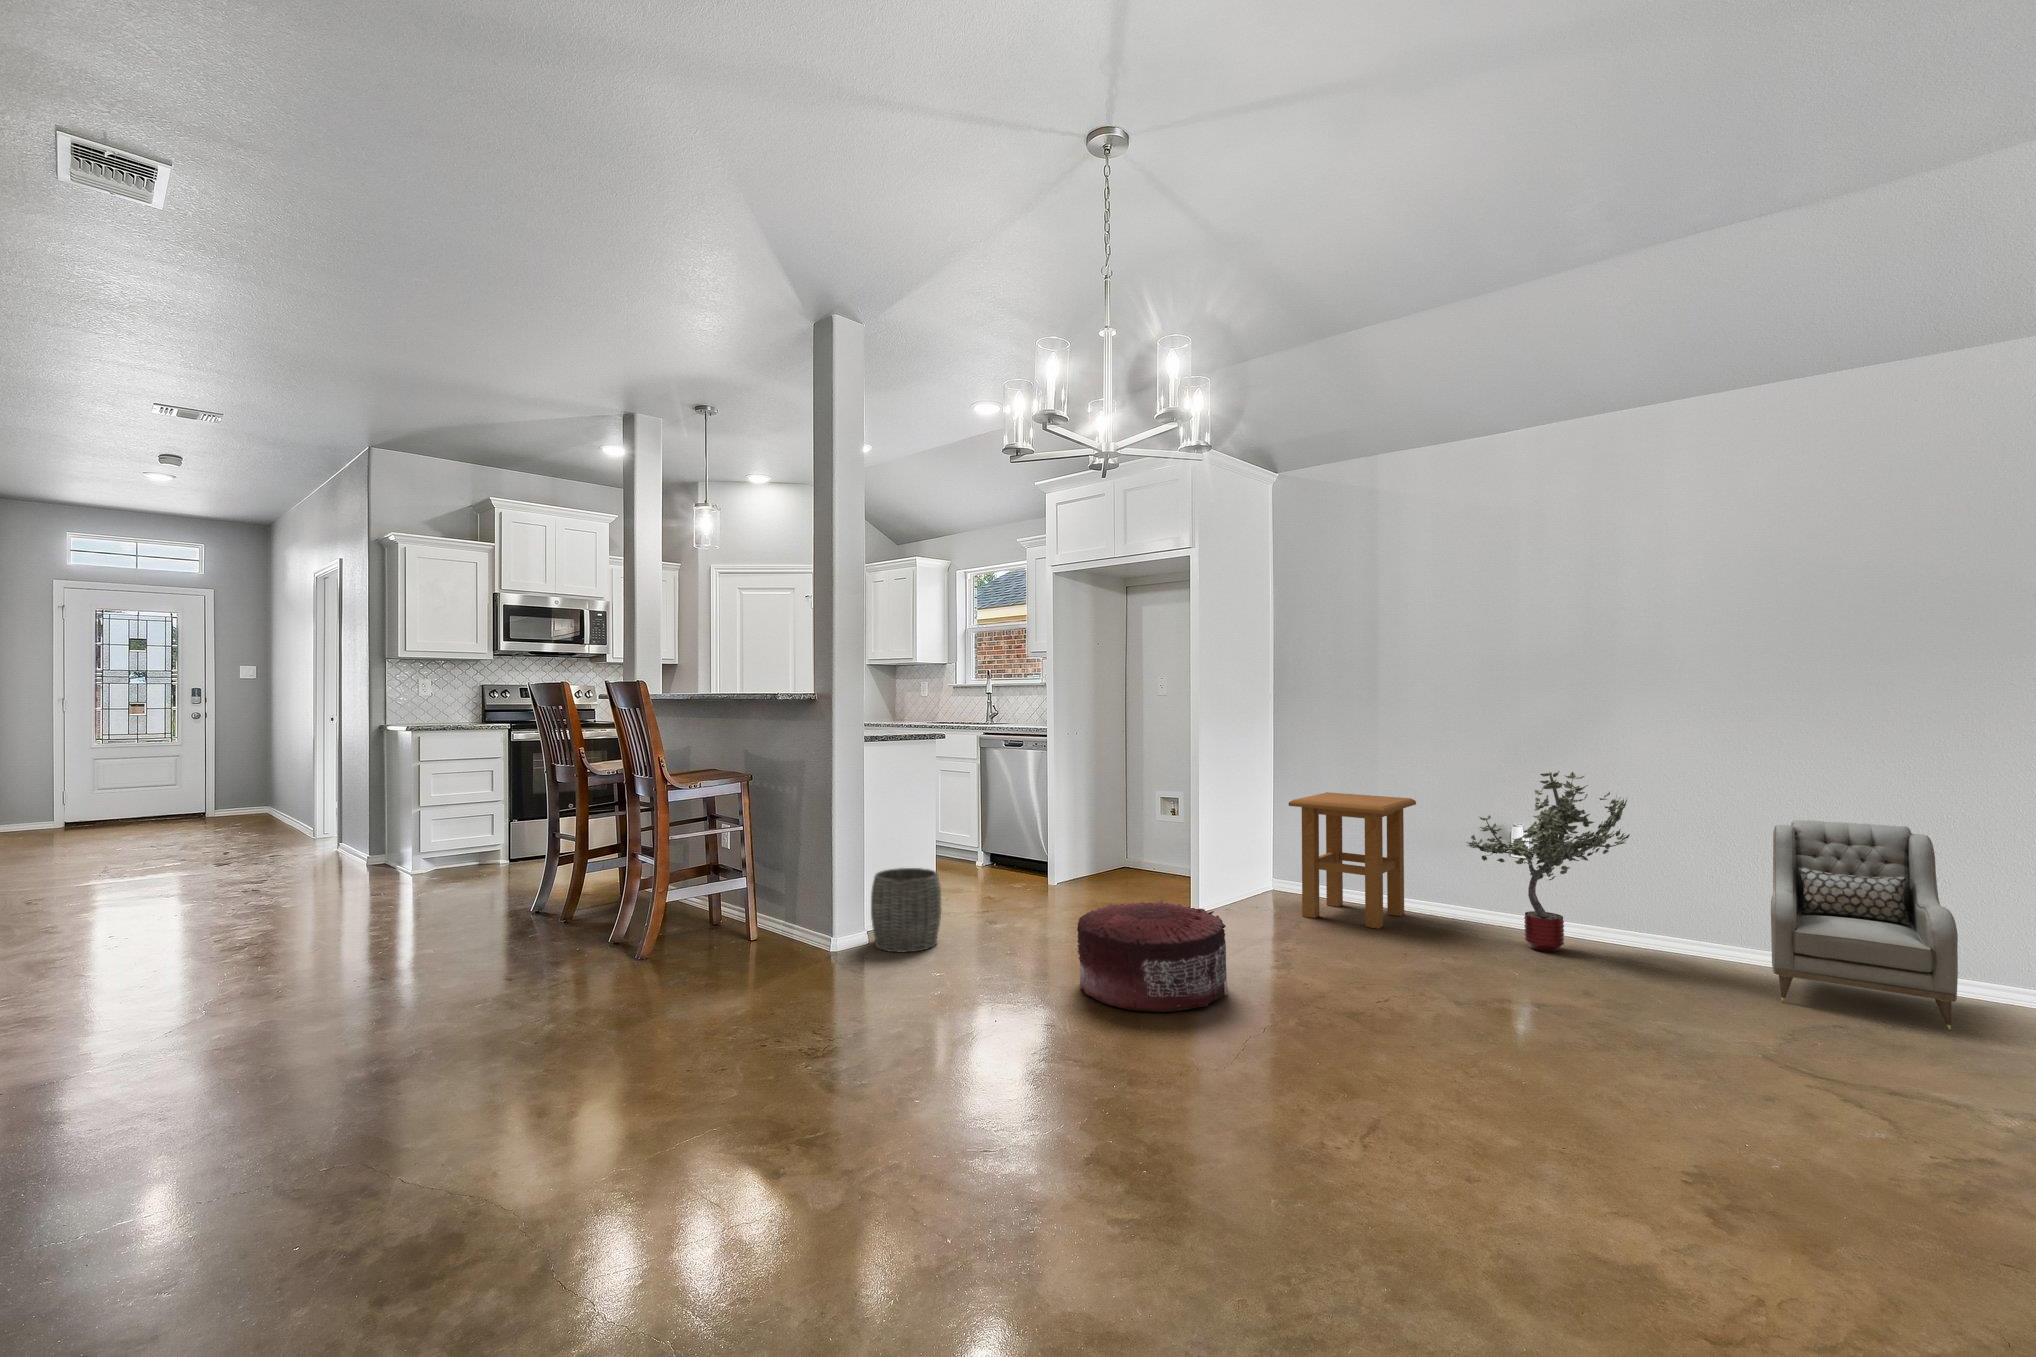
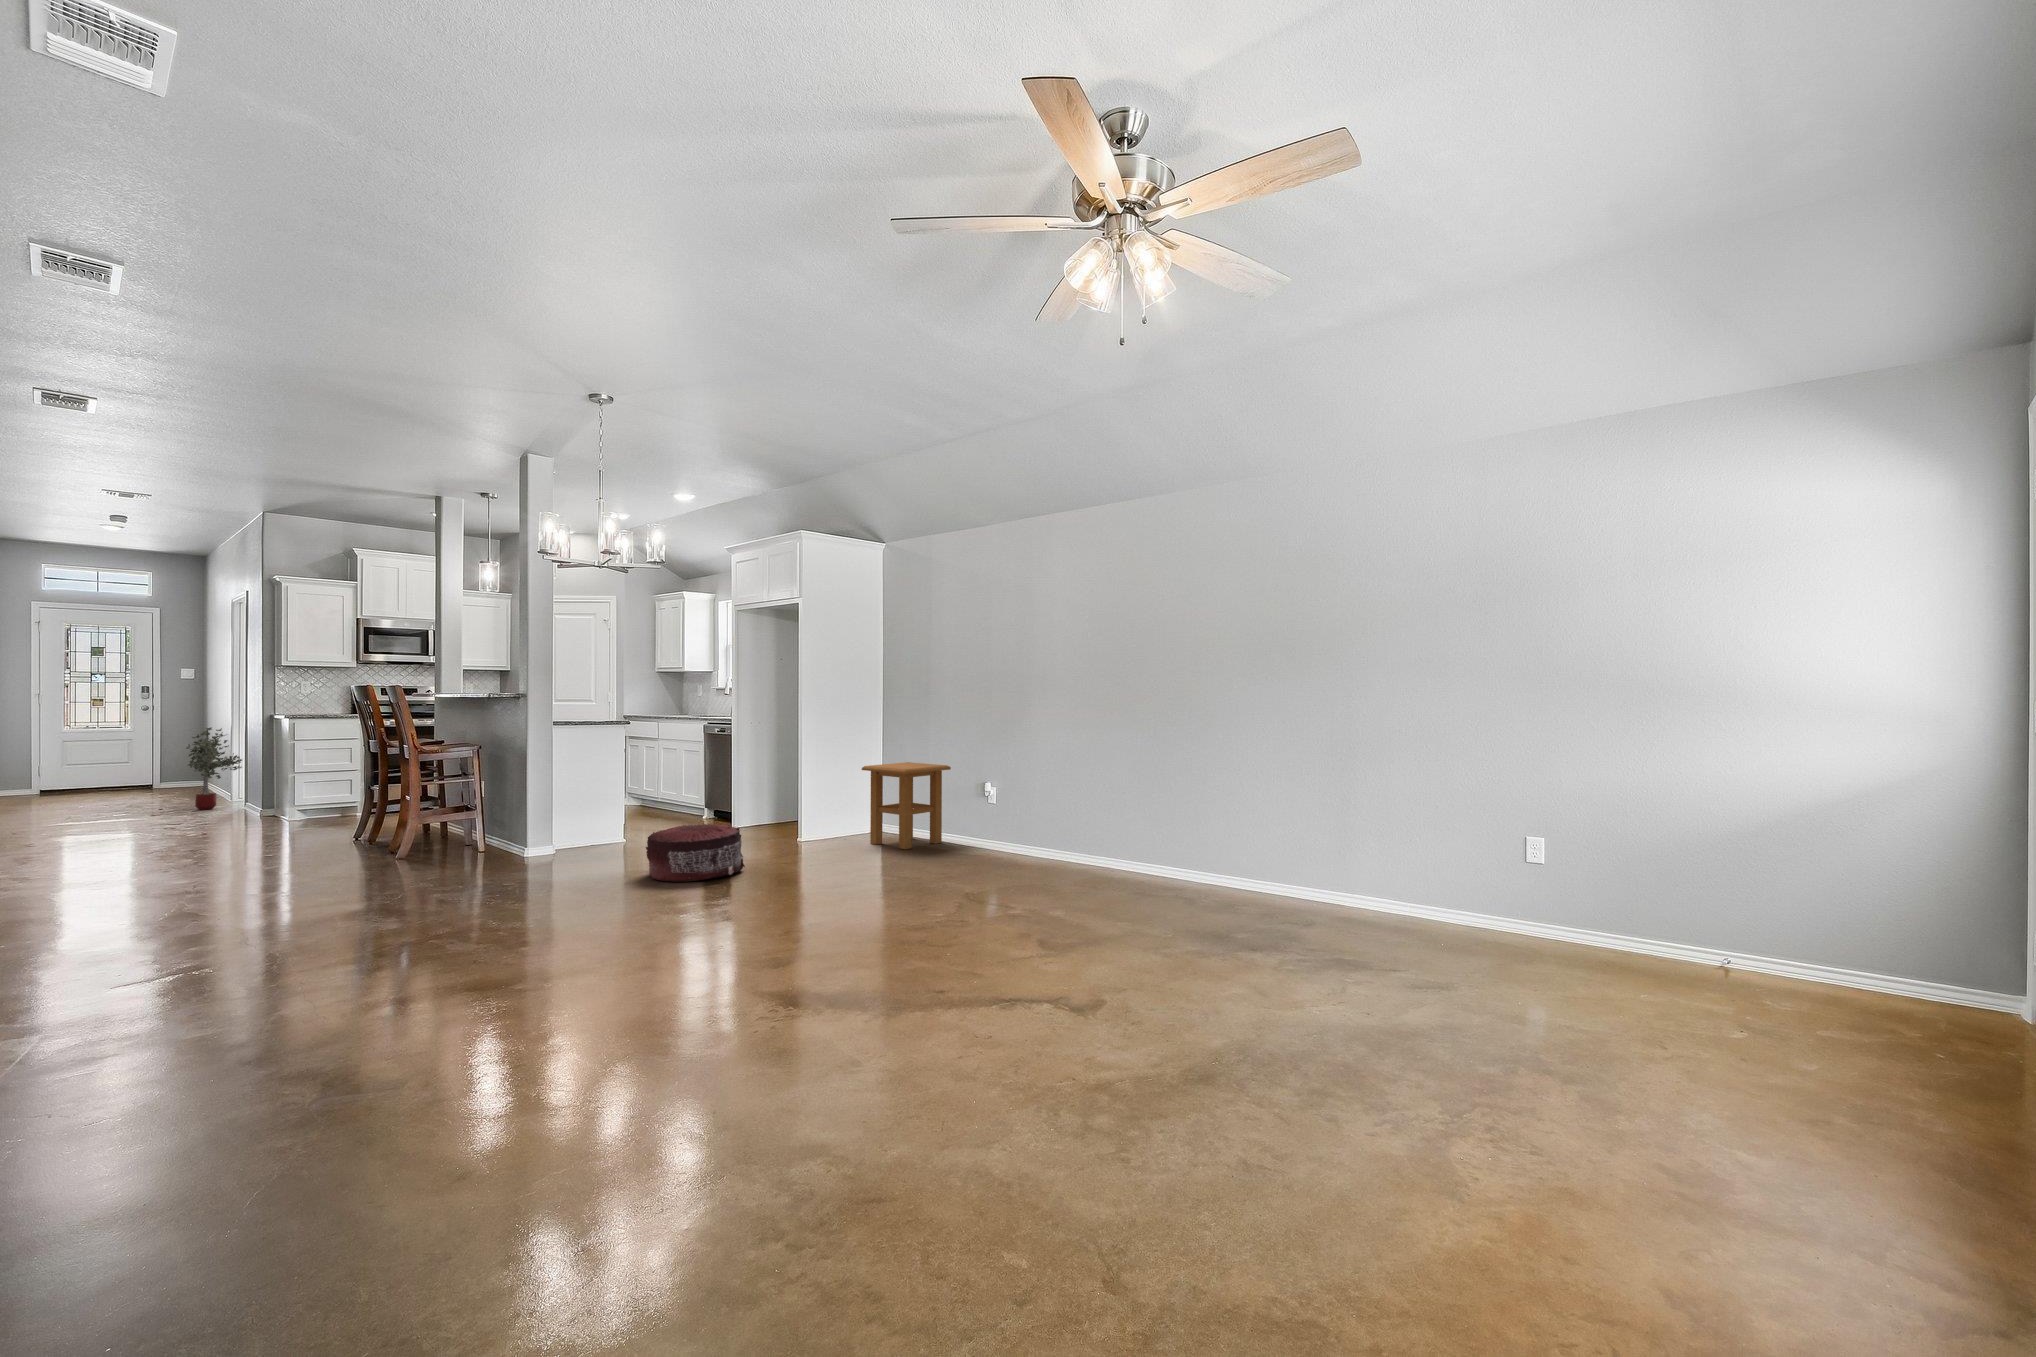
potted tree: present [1467,772,1630,952] -> present [186,727,242,810]
armchair: present [1771,820,1958,1030] -> none [1053,744,1156,889]
woven basket: present [871,868,941,952] -> none [557,808,606,859]

